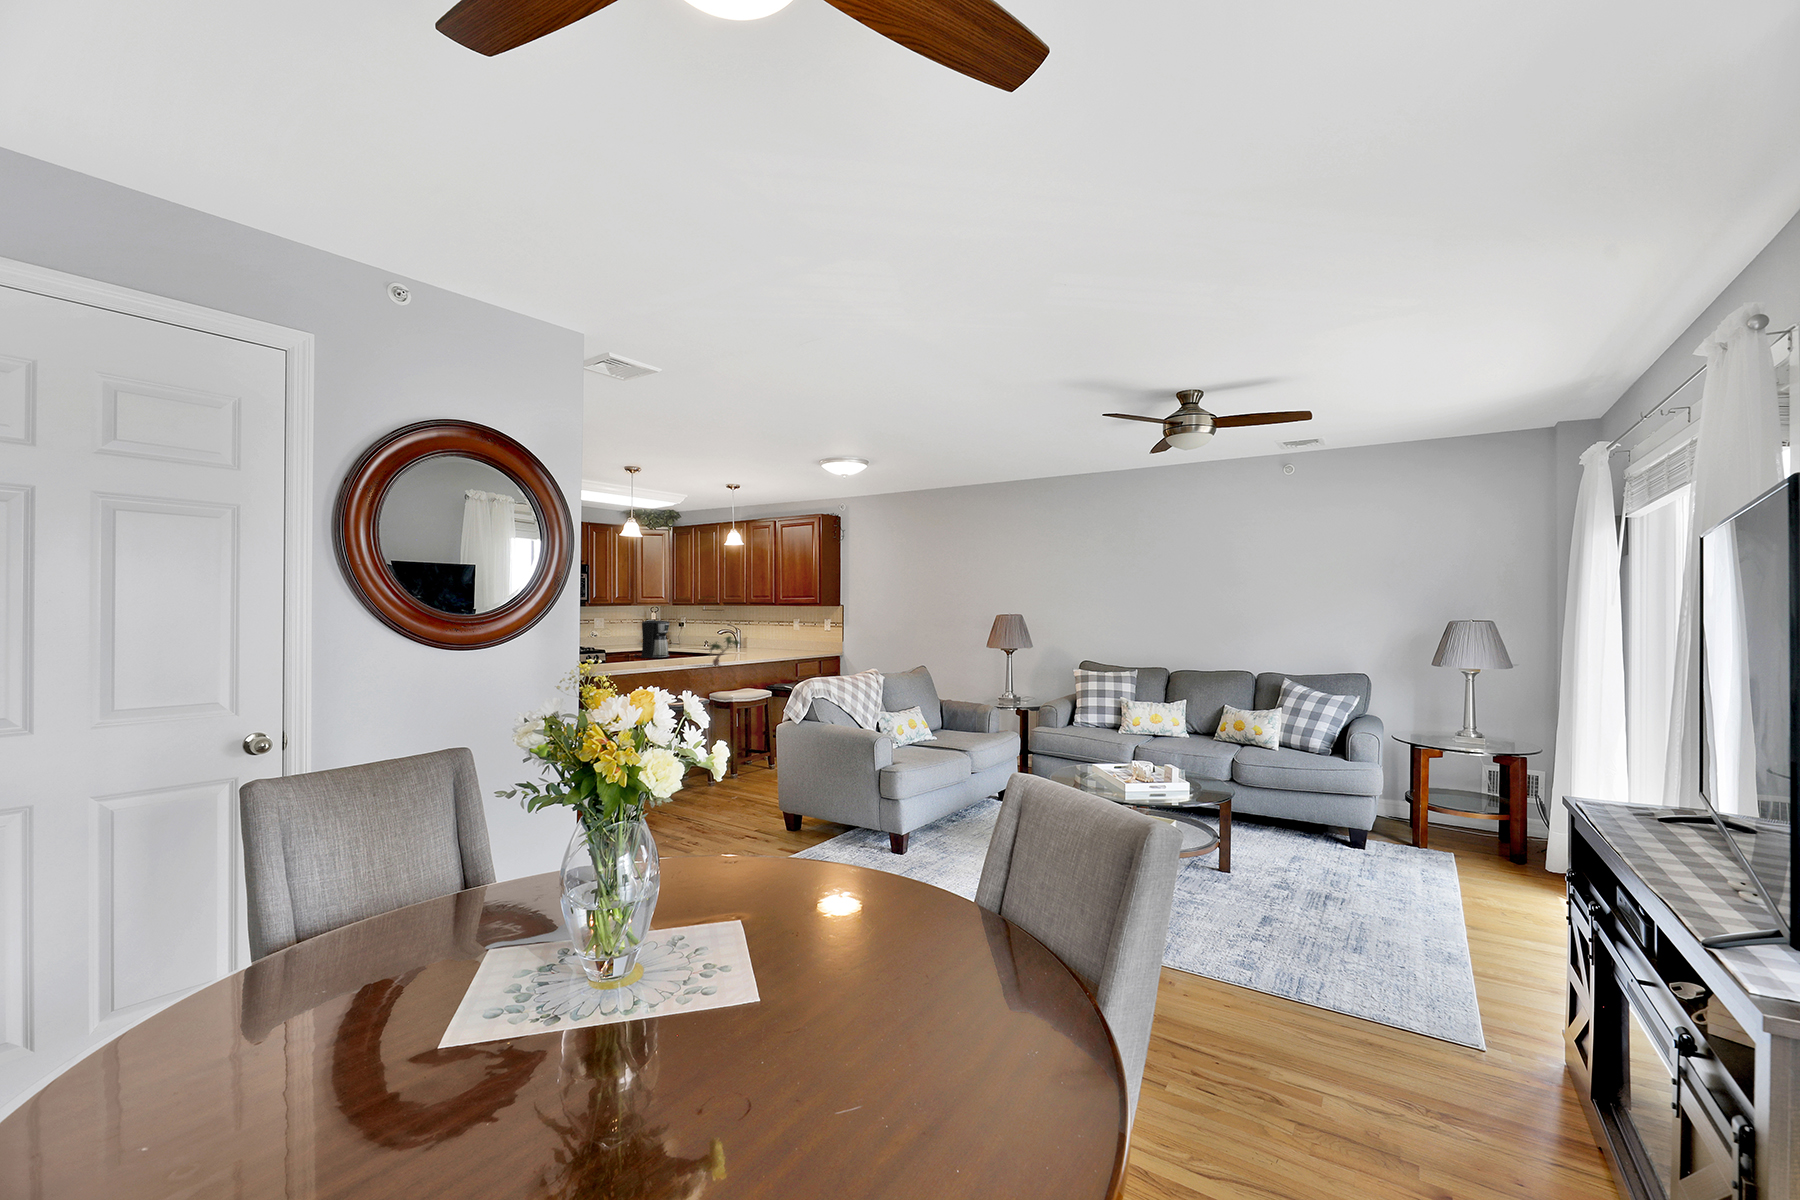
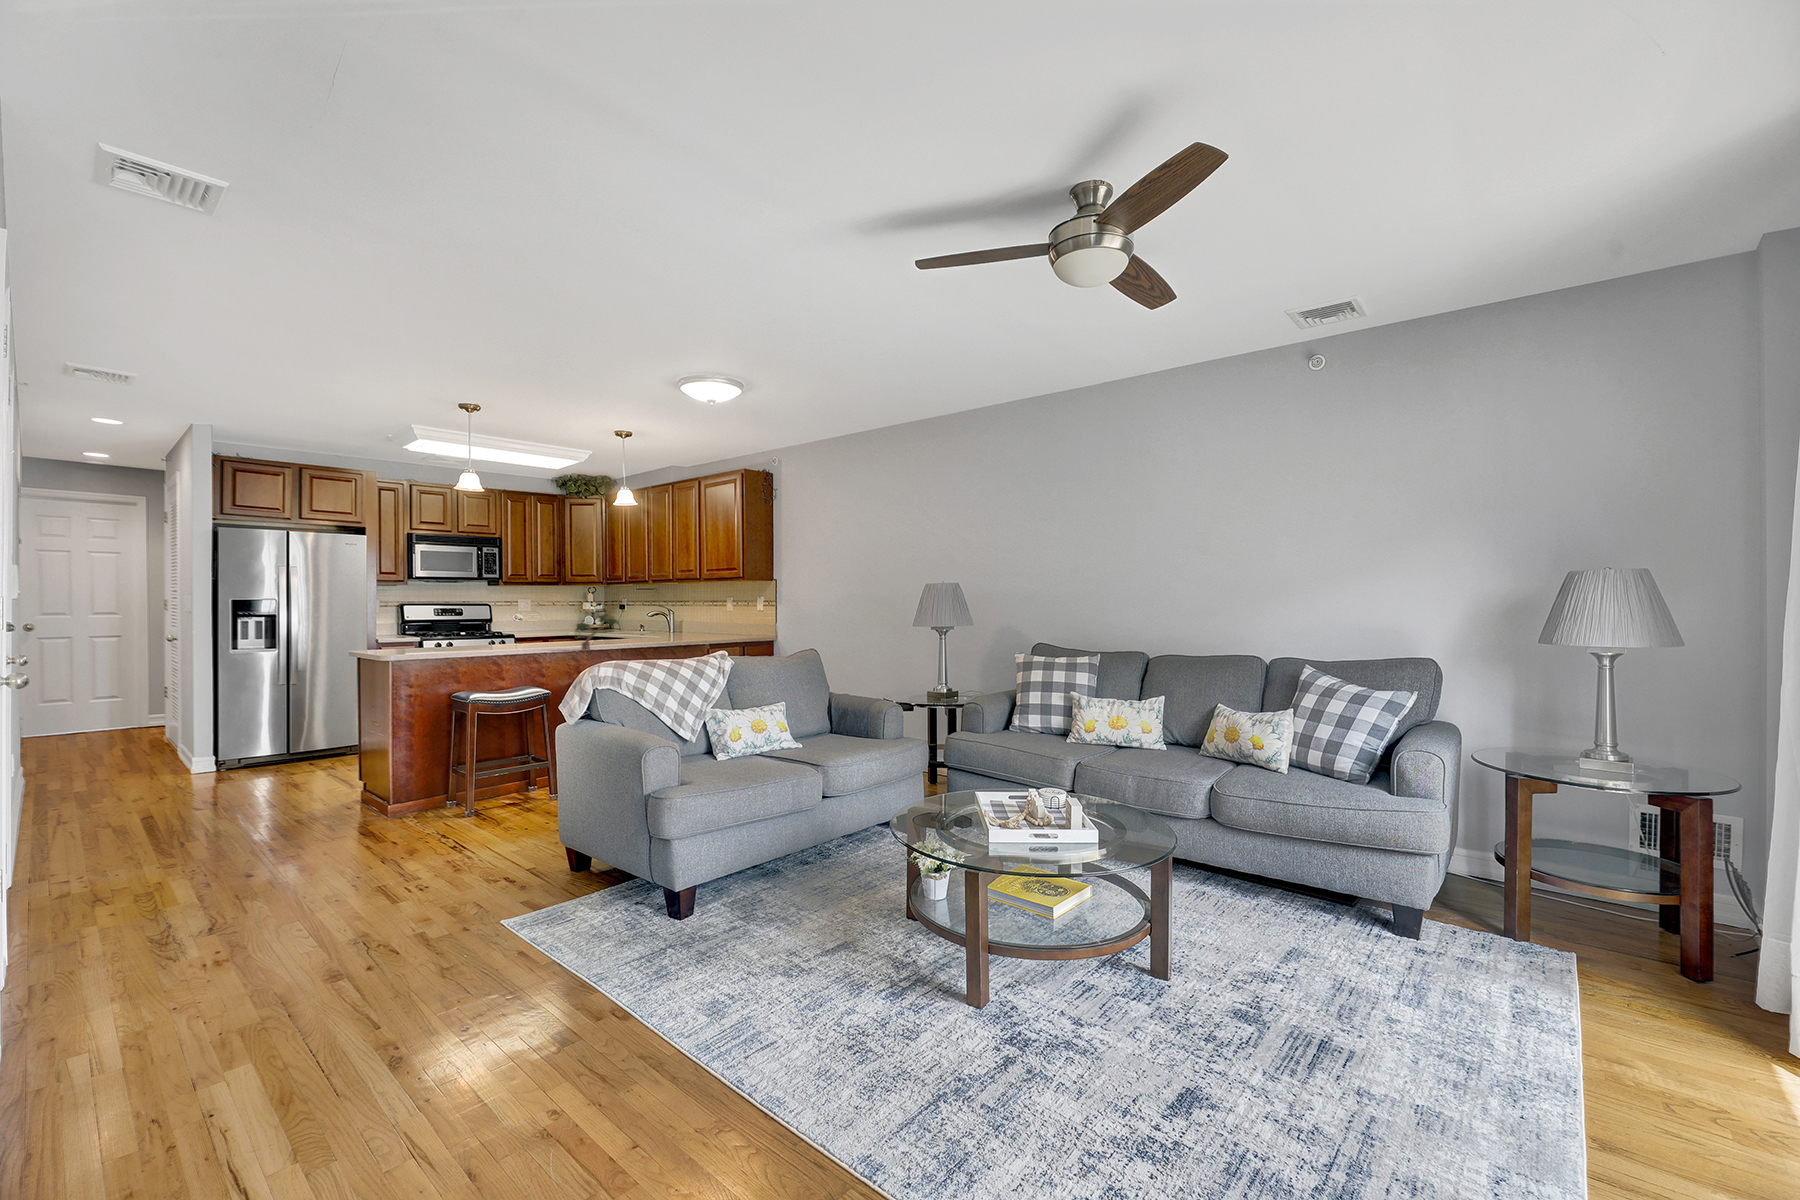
coffee maker: present [634,620,670,658] -> none [520,598,563,643]

